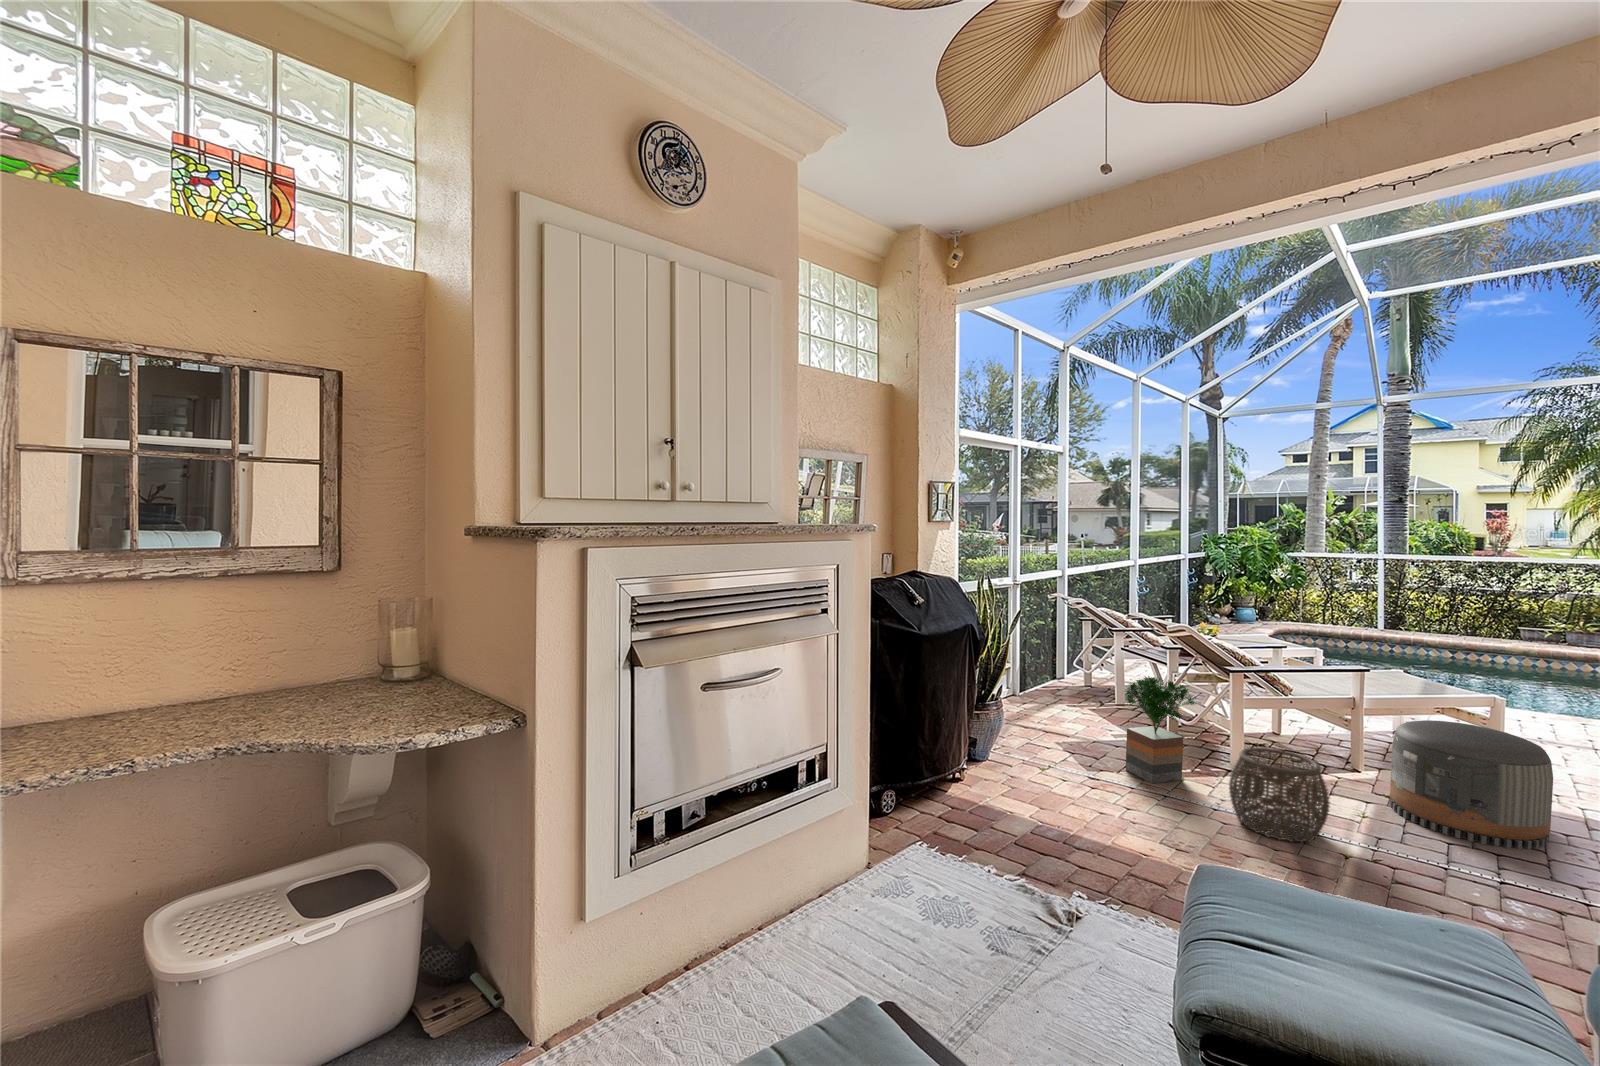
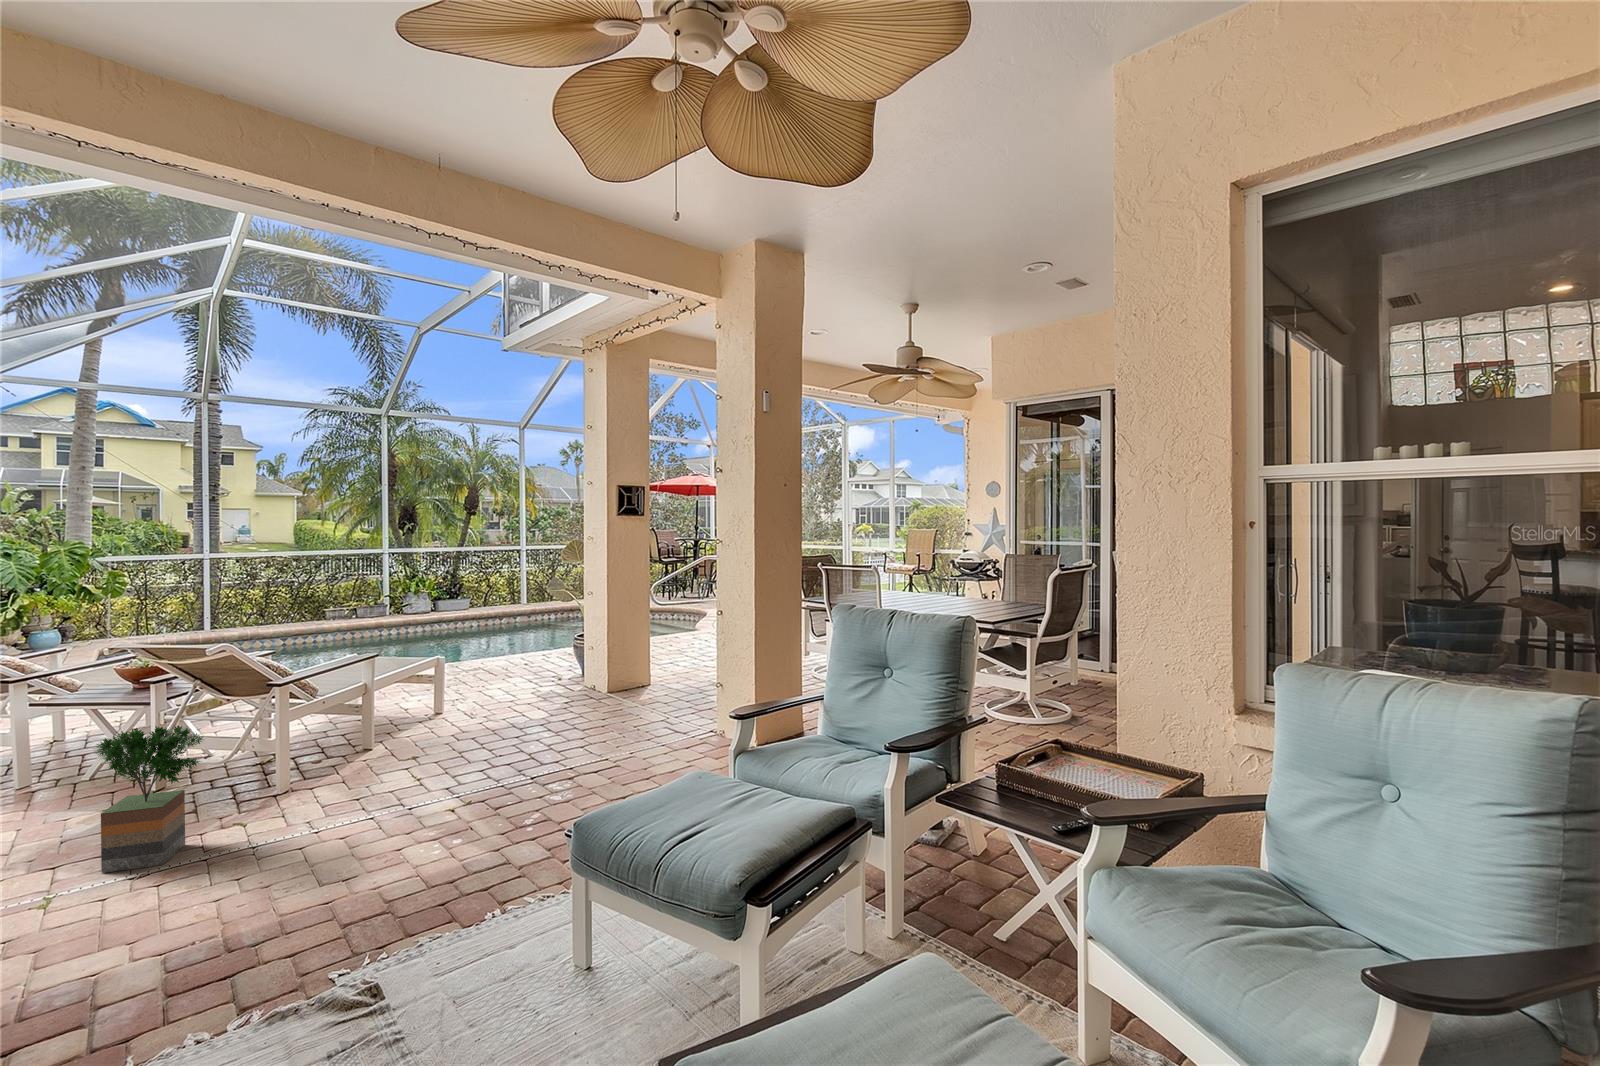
pouf: present [1390,720,1553,849] -> none [357,679,463,773]
woven basket: present [1229,747,1330,842] -> none [286,746,386,840]

